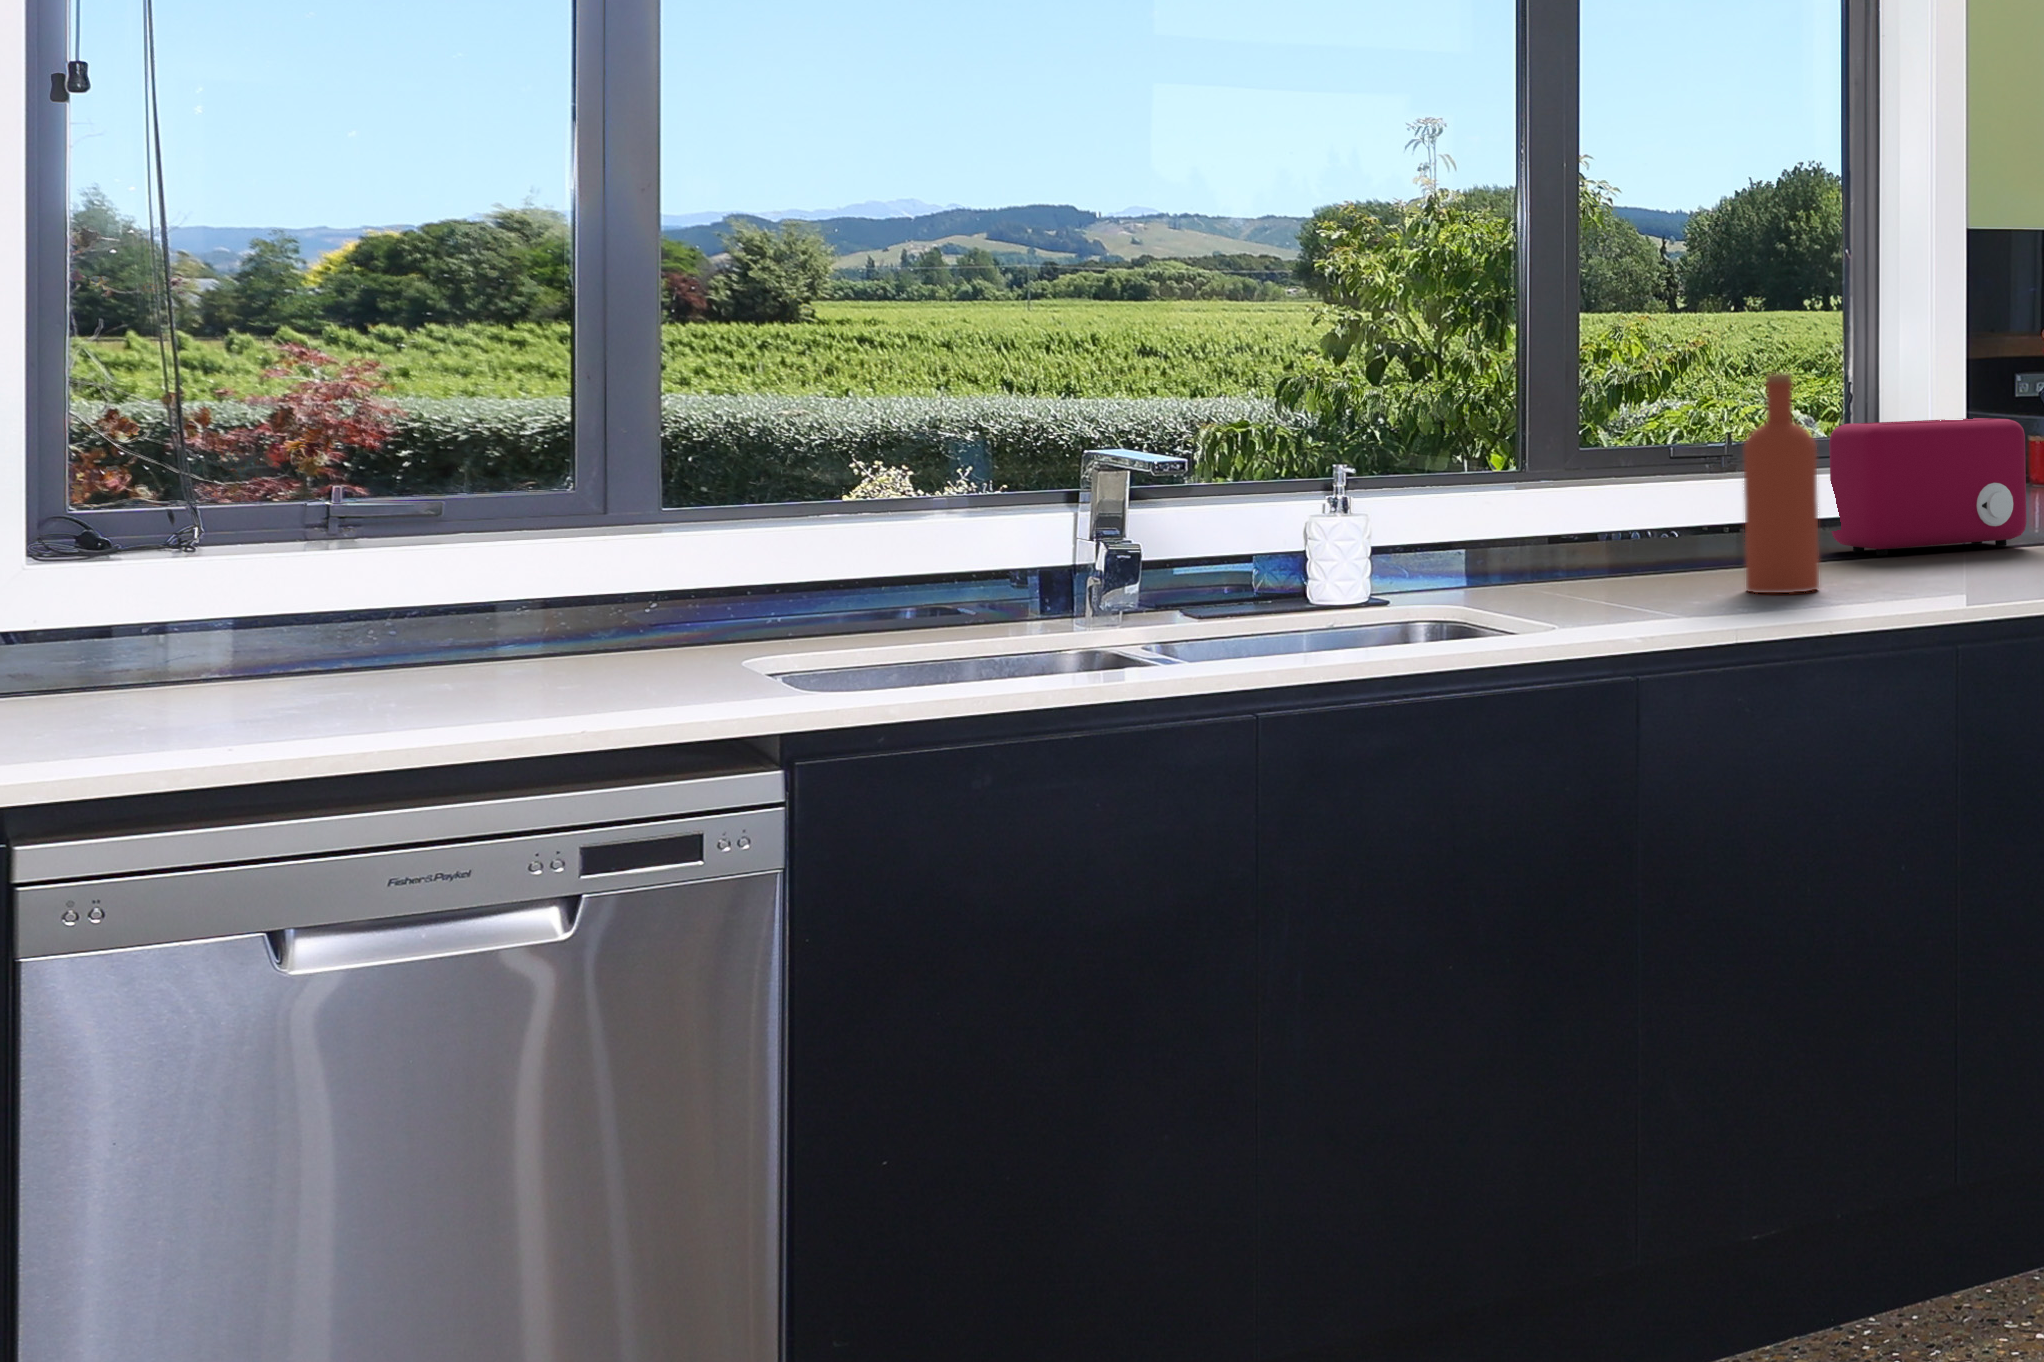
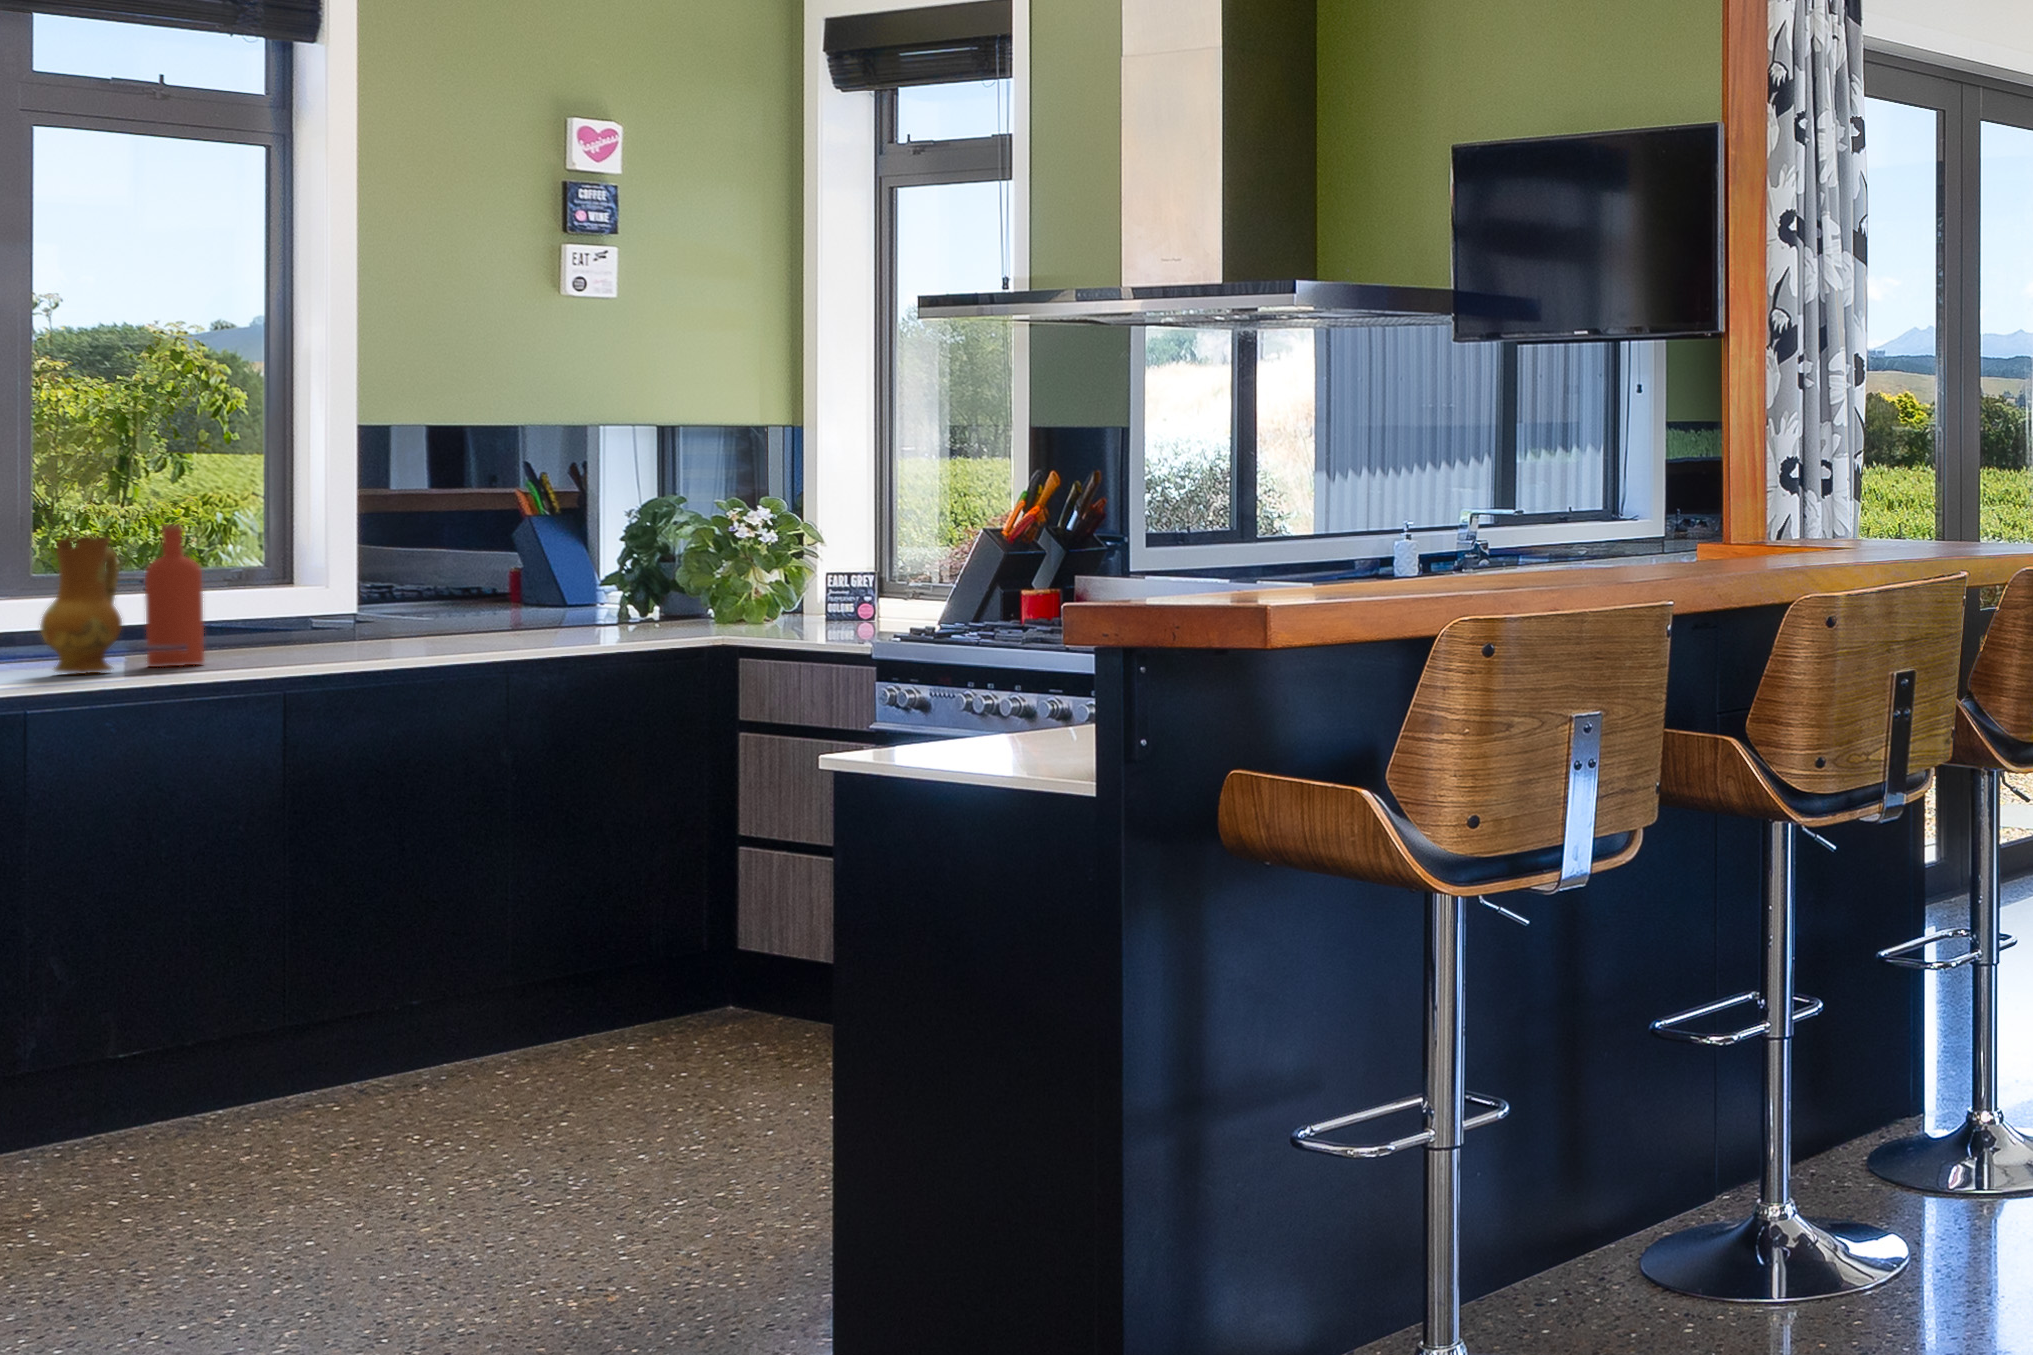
ceramic jug: none [1626,393,1731,609] -> present [40,537,122,674]
toaster: present [1830,418,2027,555] -> none [251,556,413,649]

